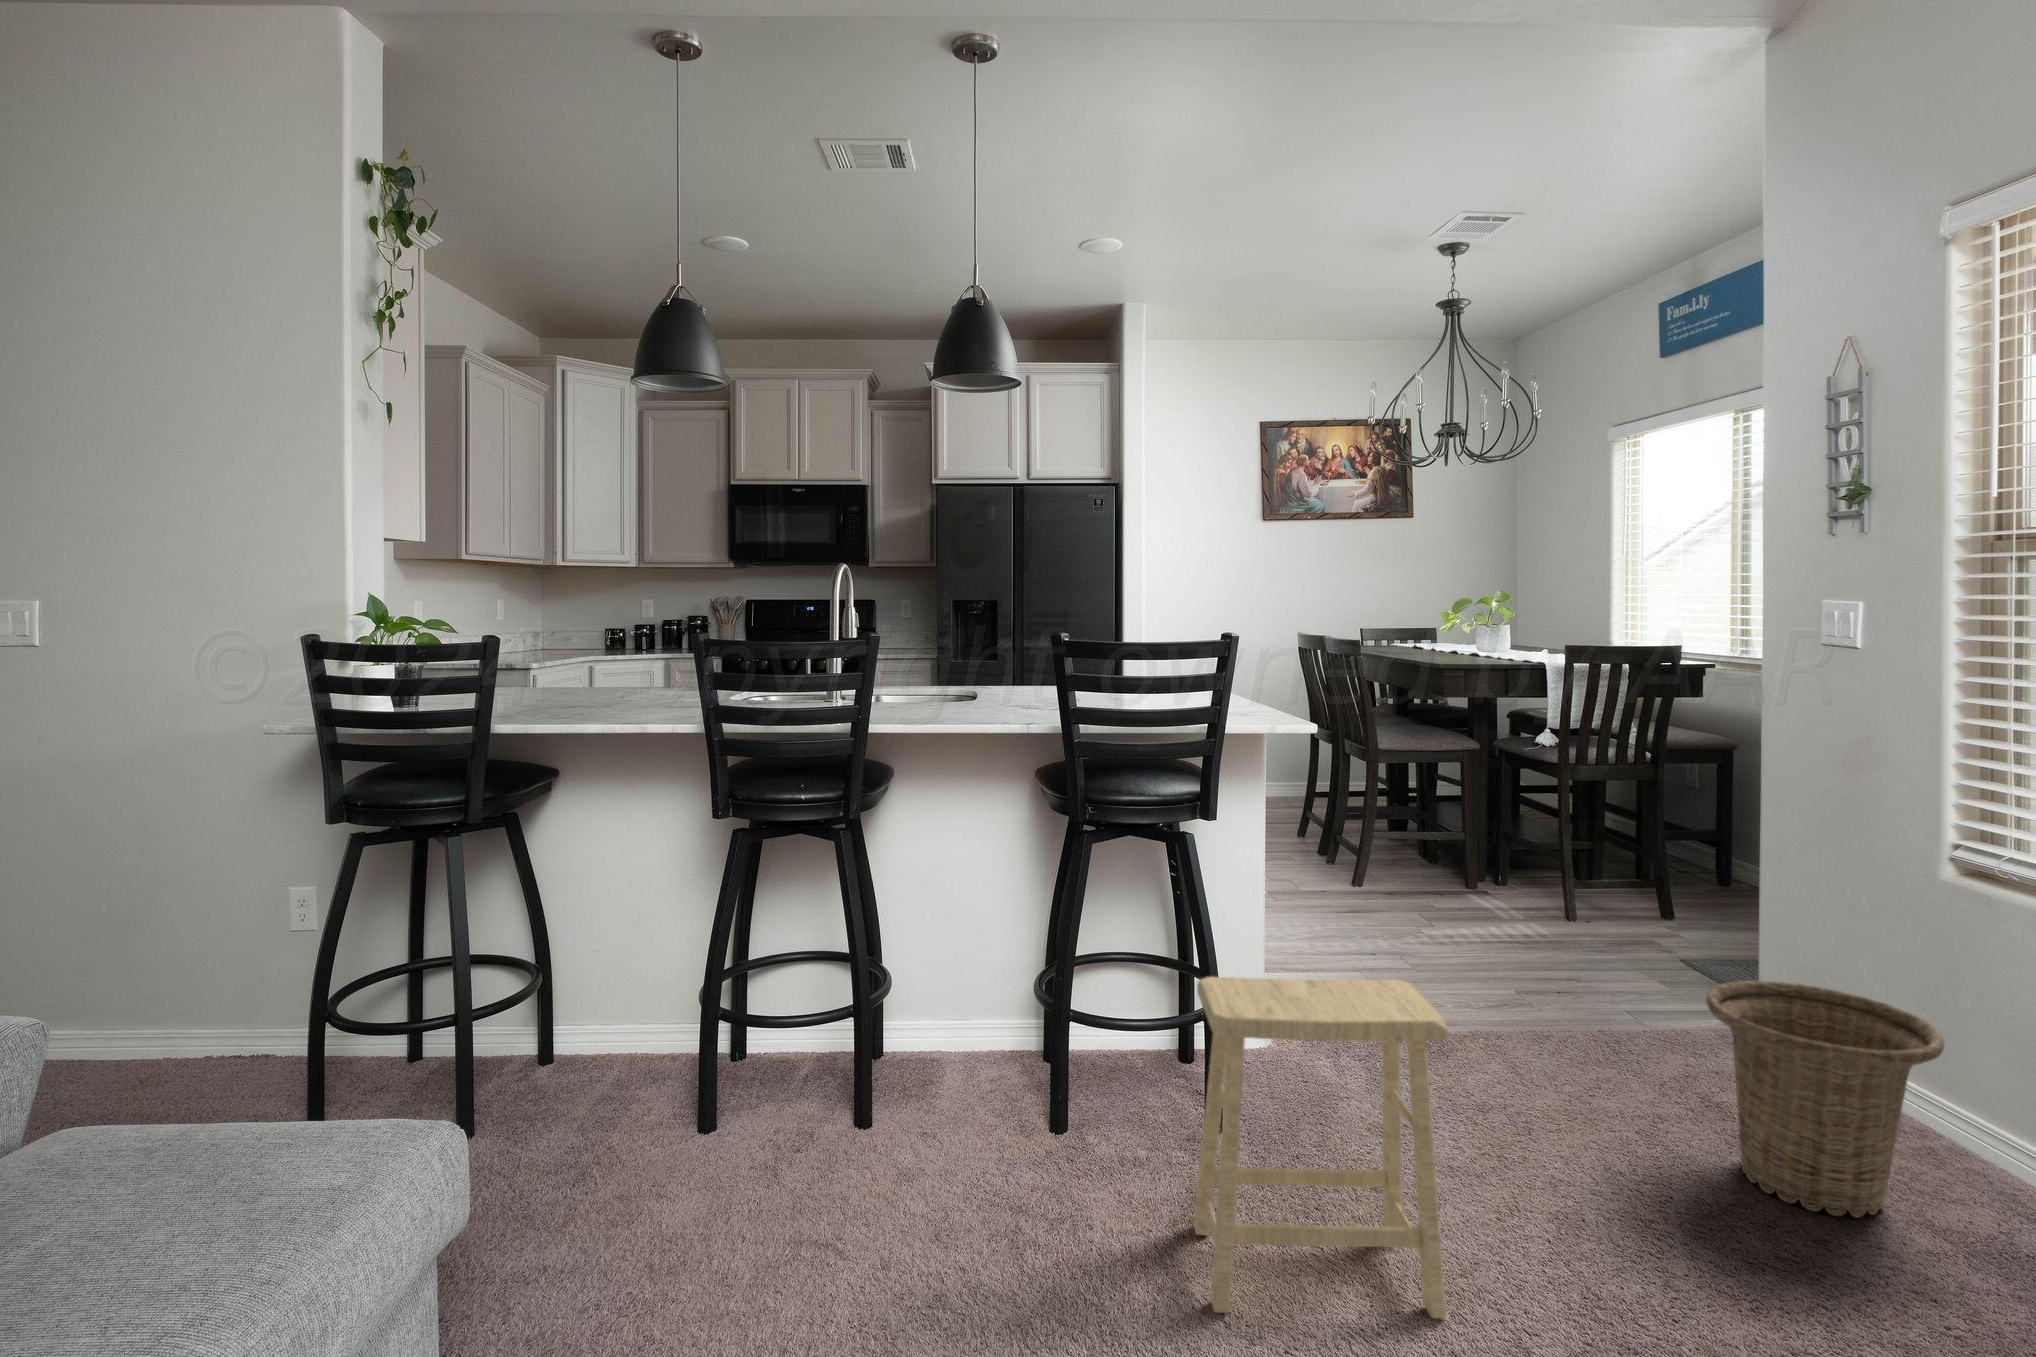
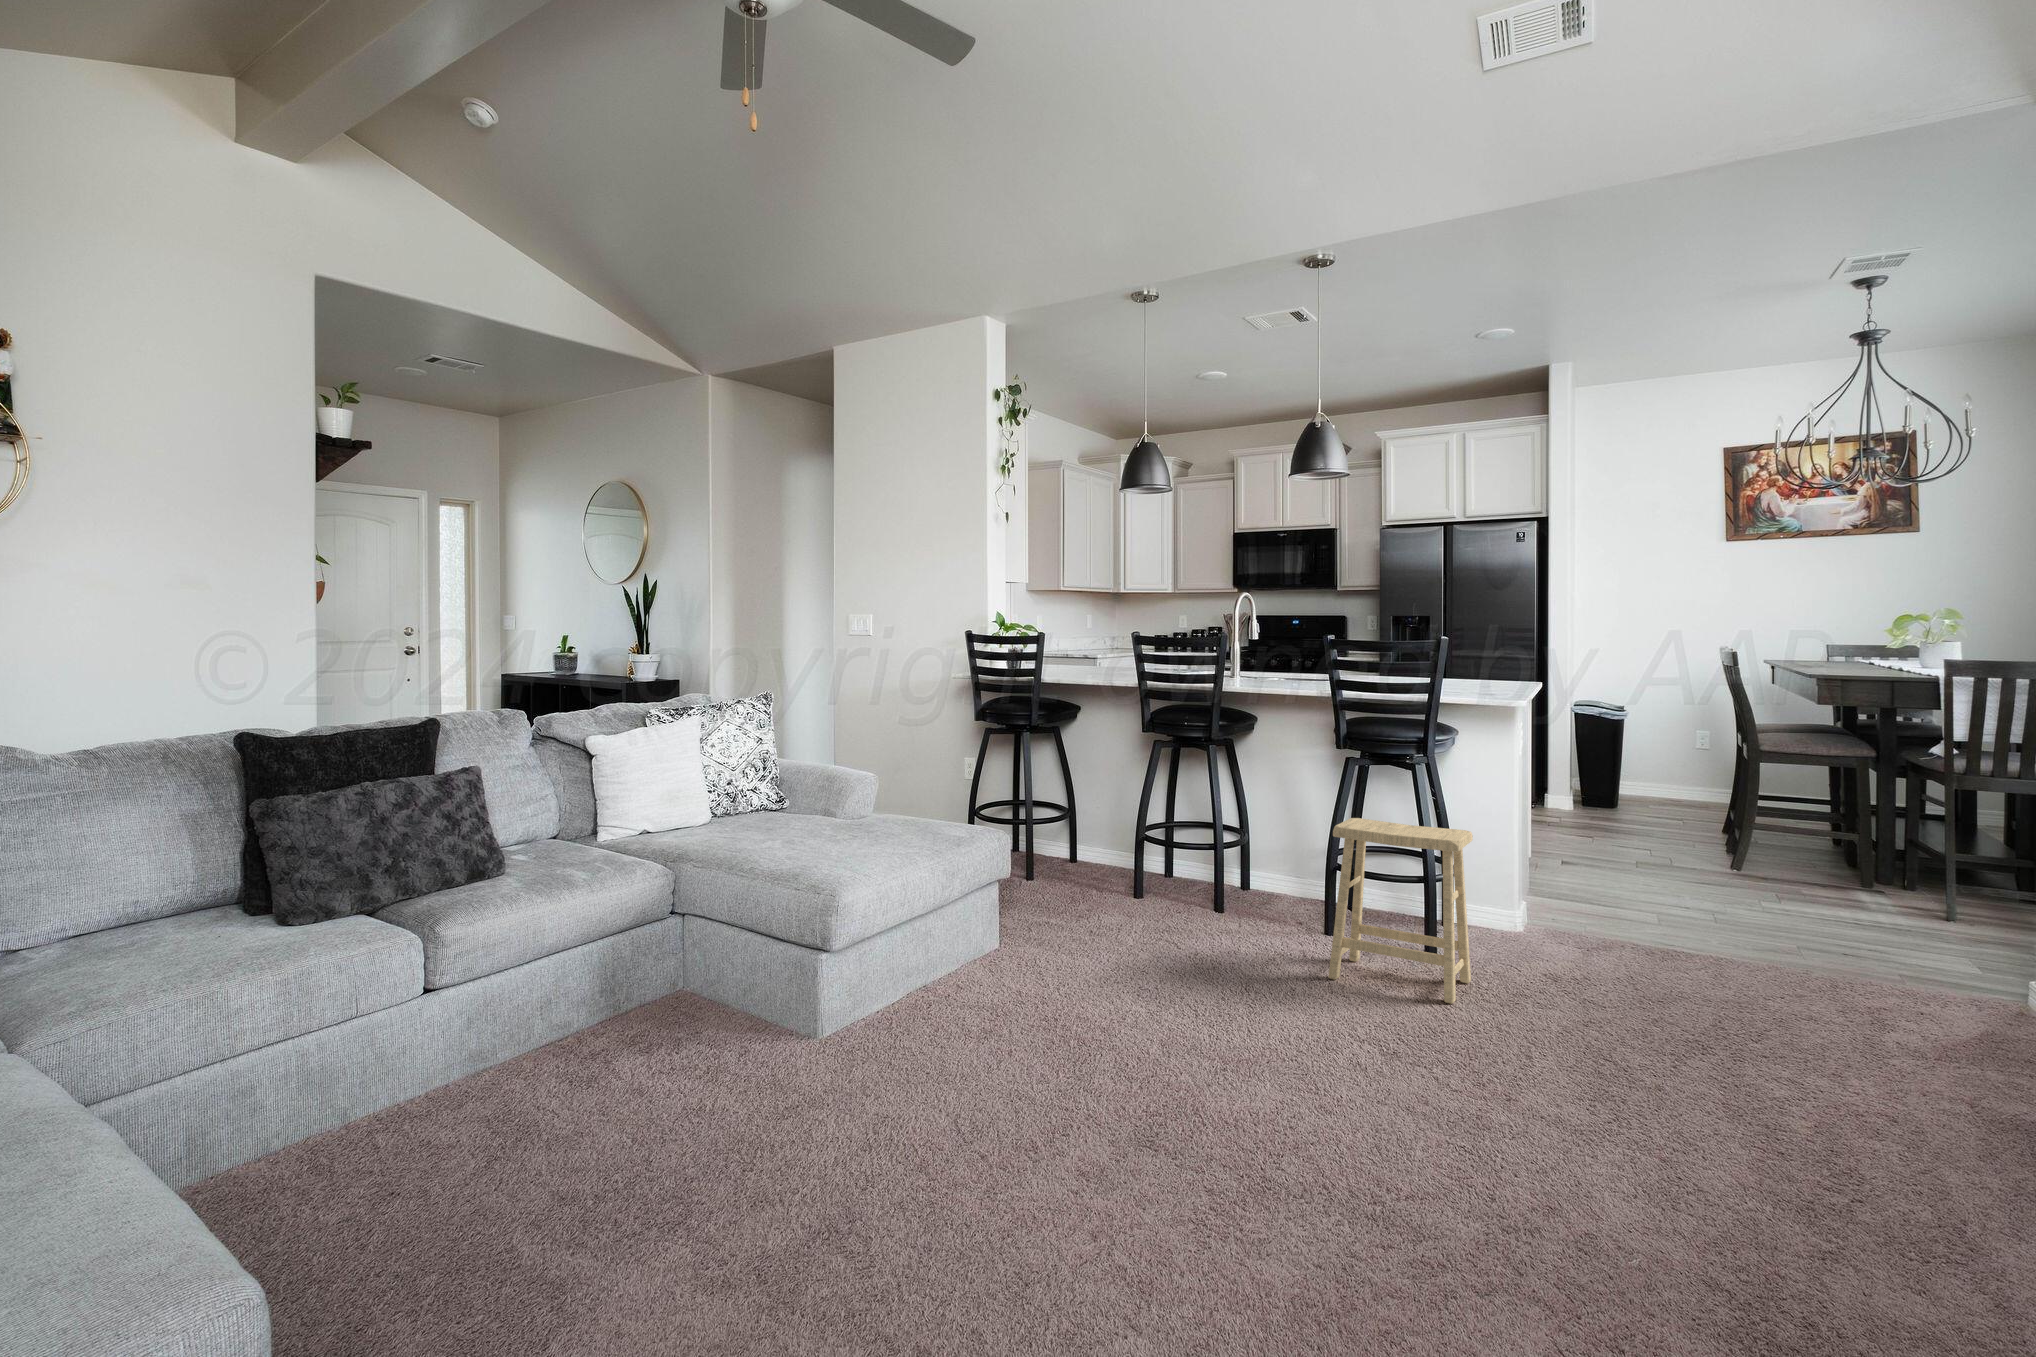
basket: present [1706,981,1944,1218] -> none [1741,887,1910,1042]

